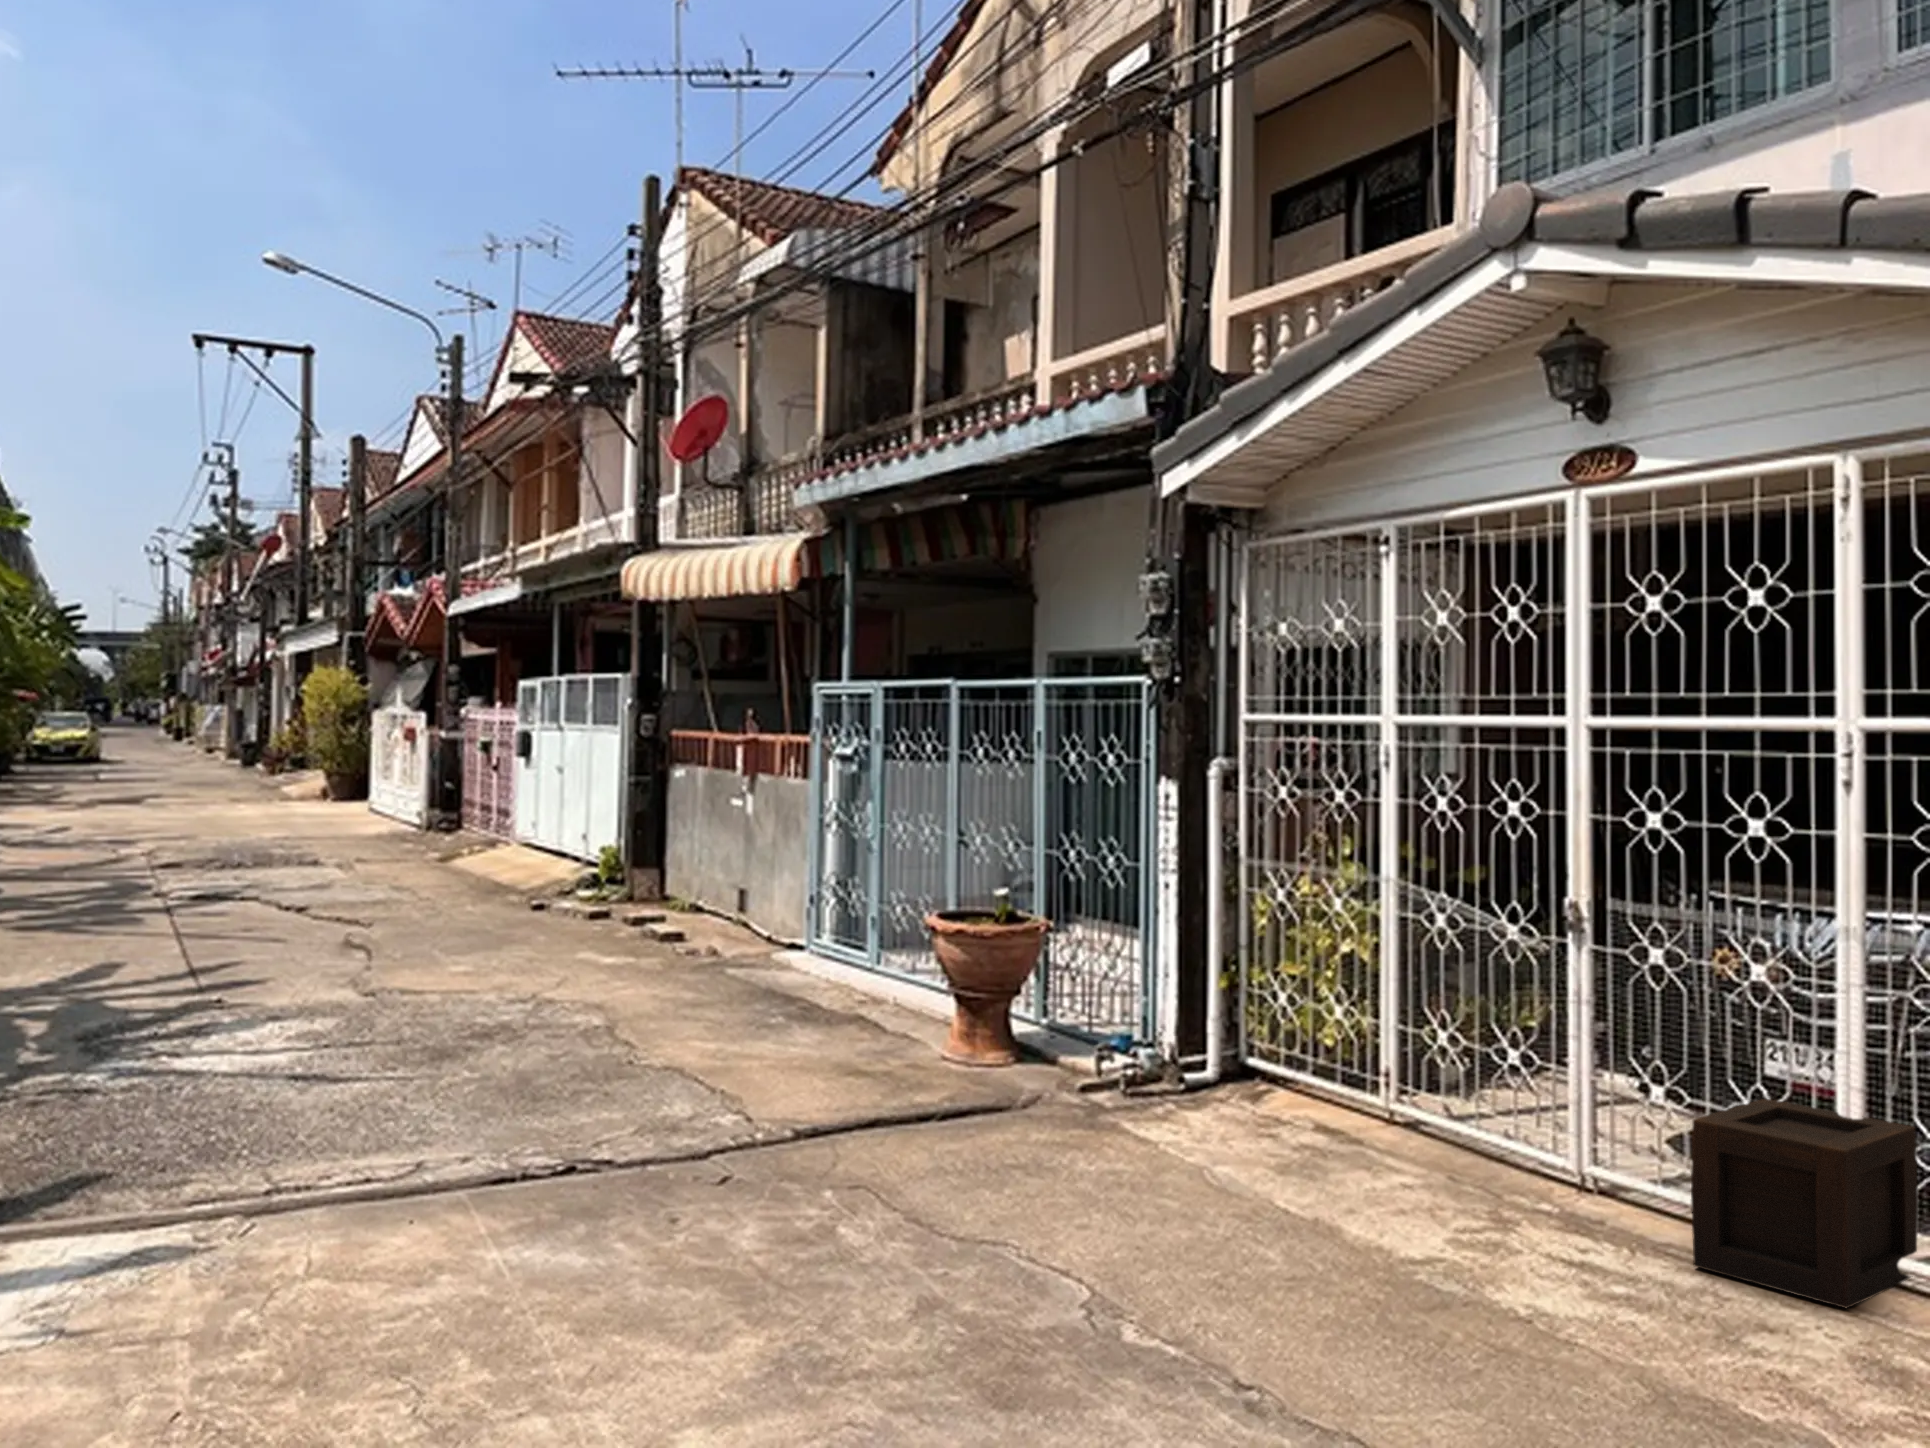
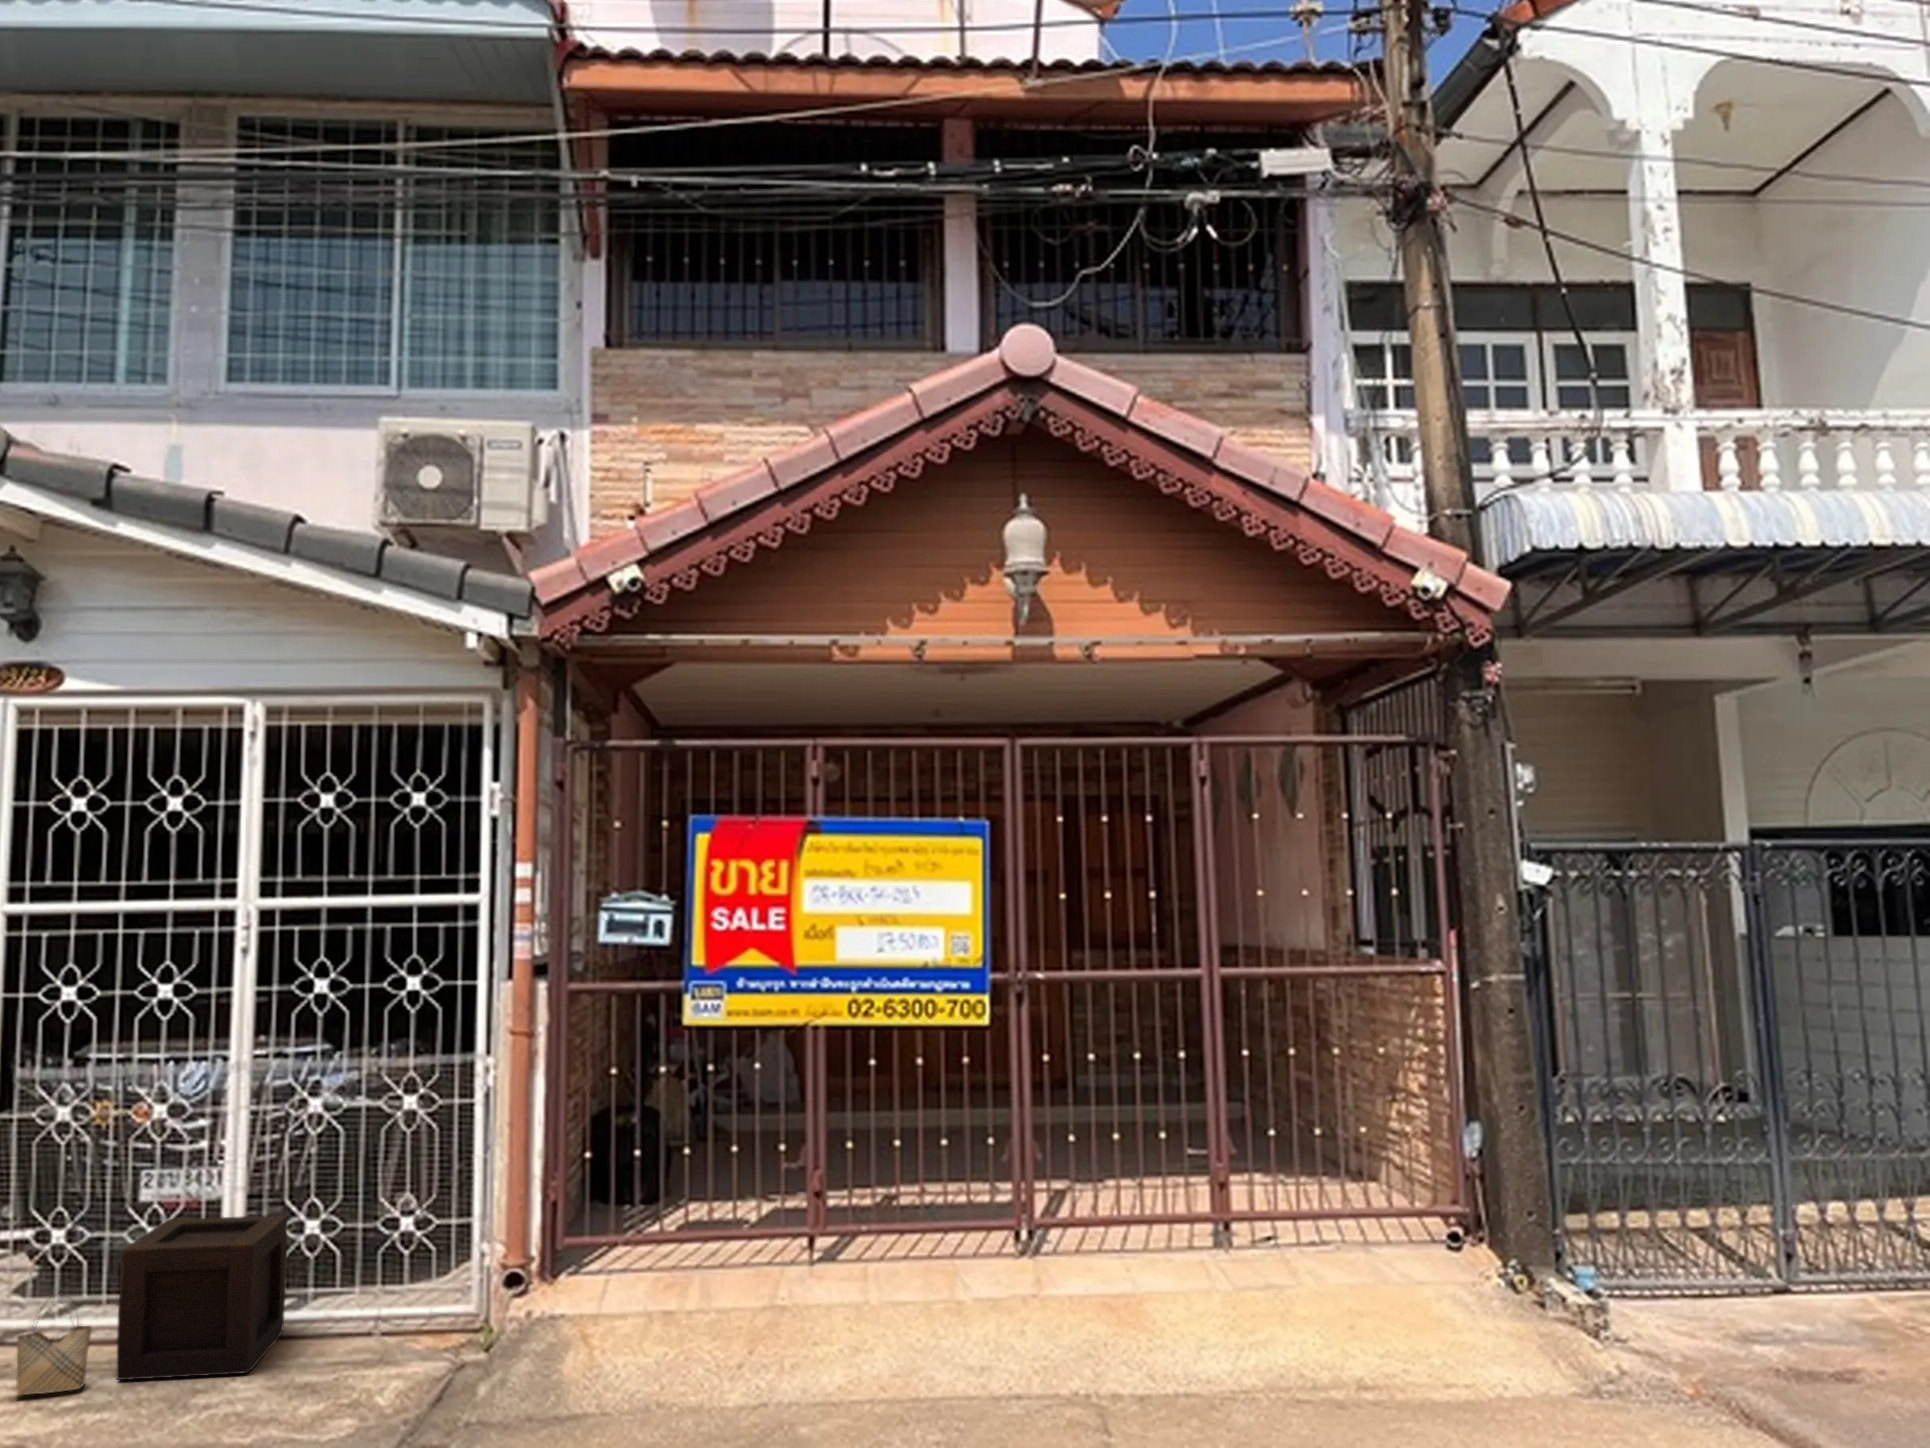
woven basket: none [1584,1151,1665,1262] -> present [16,1296,92,1396]

